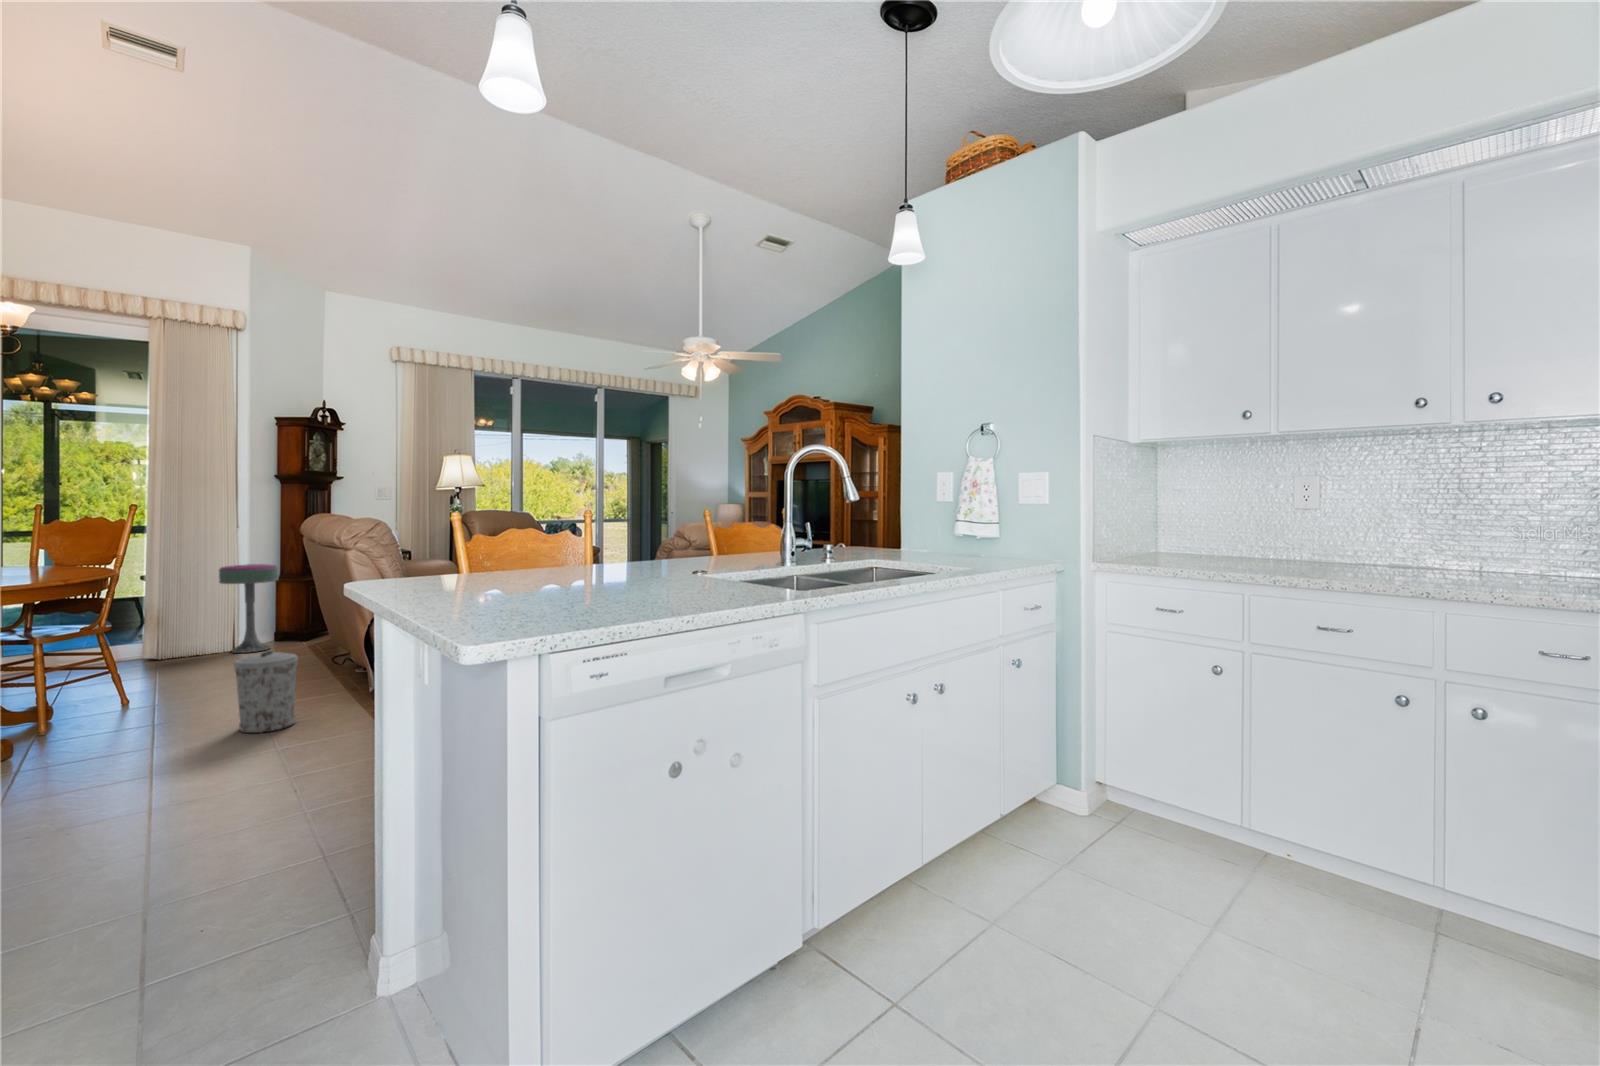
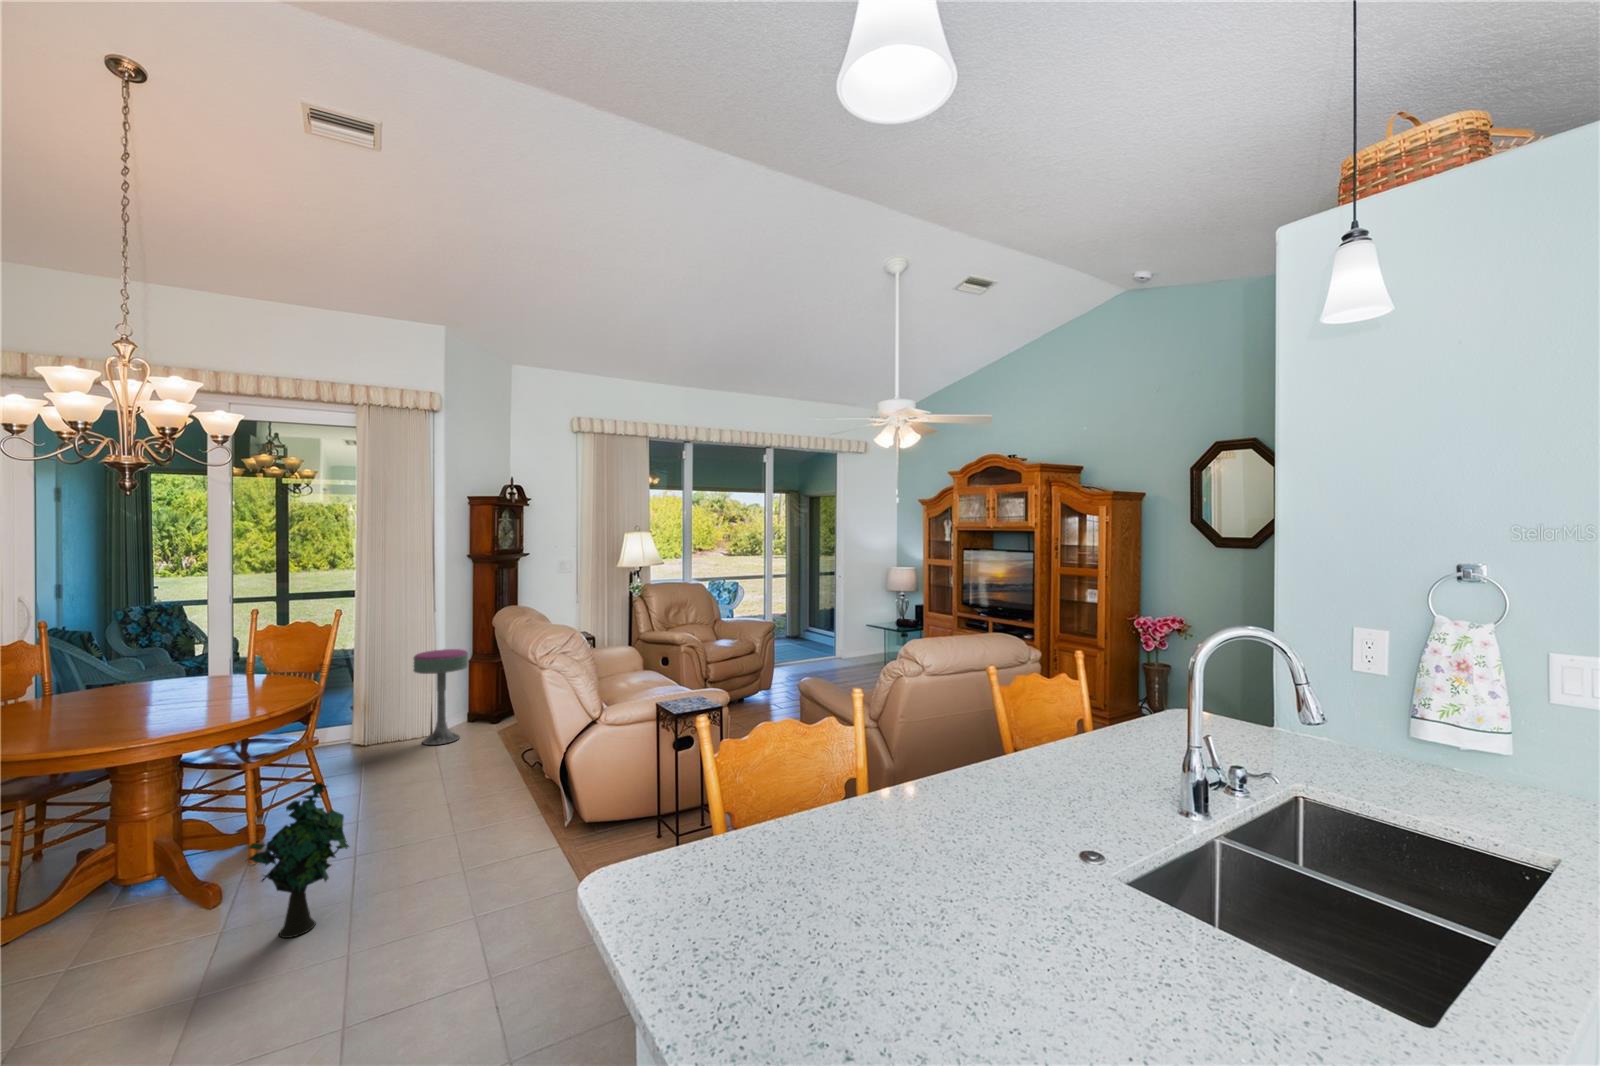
decorative plant: none [73,629,169,752] -> present [247,782,349,938]
trash can: present [234,651,298,733] -> none [419,797,488,905]

